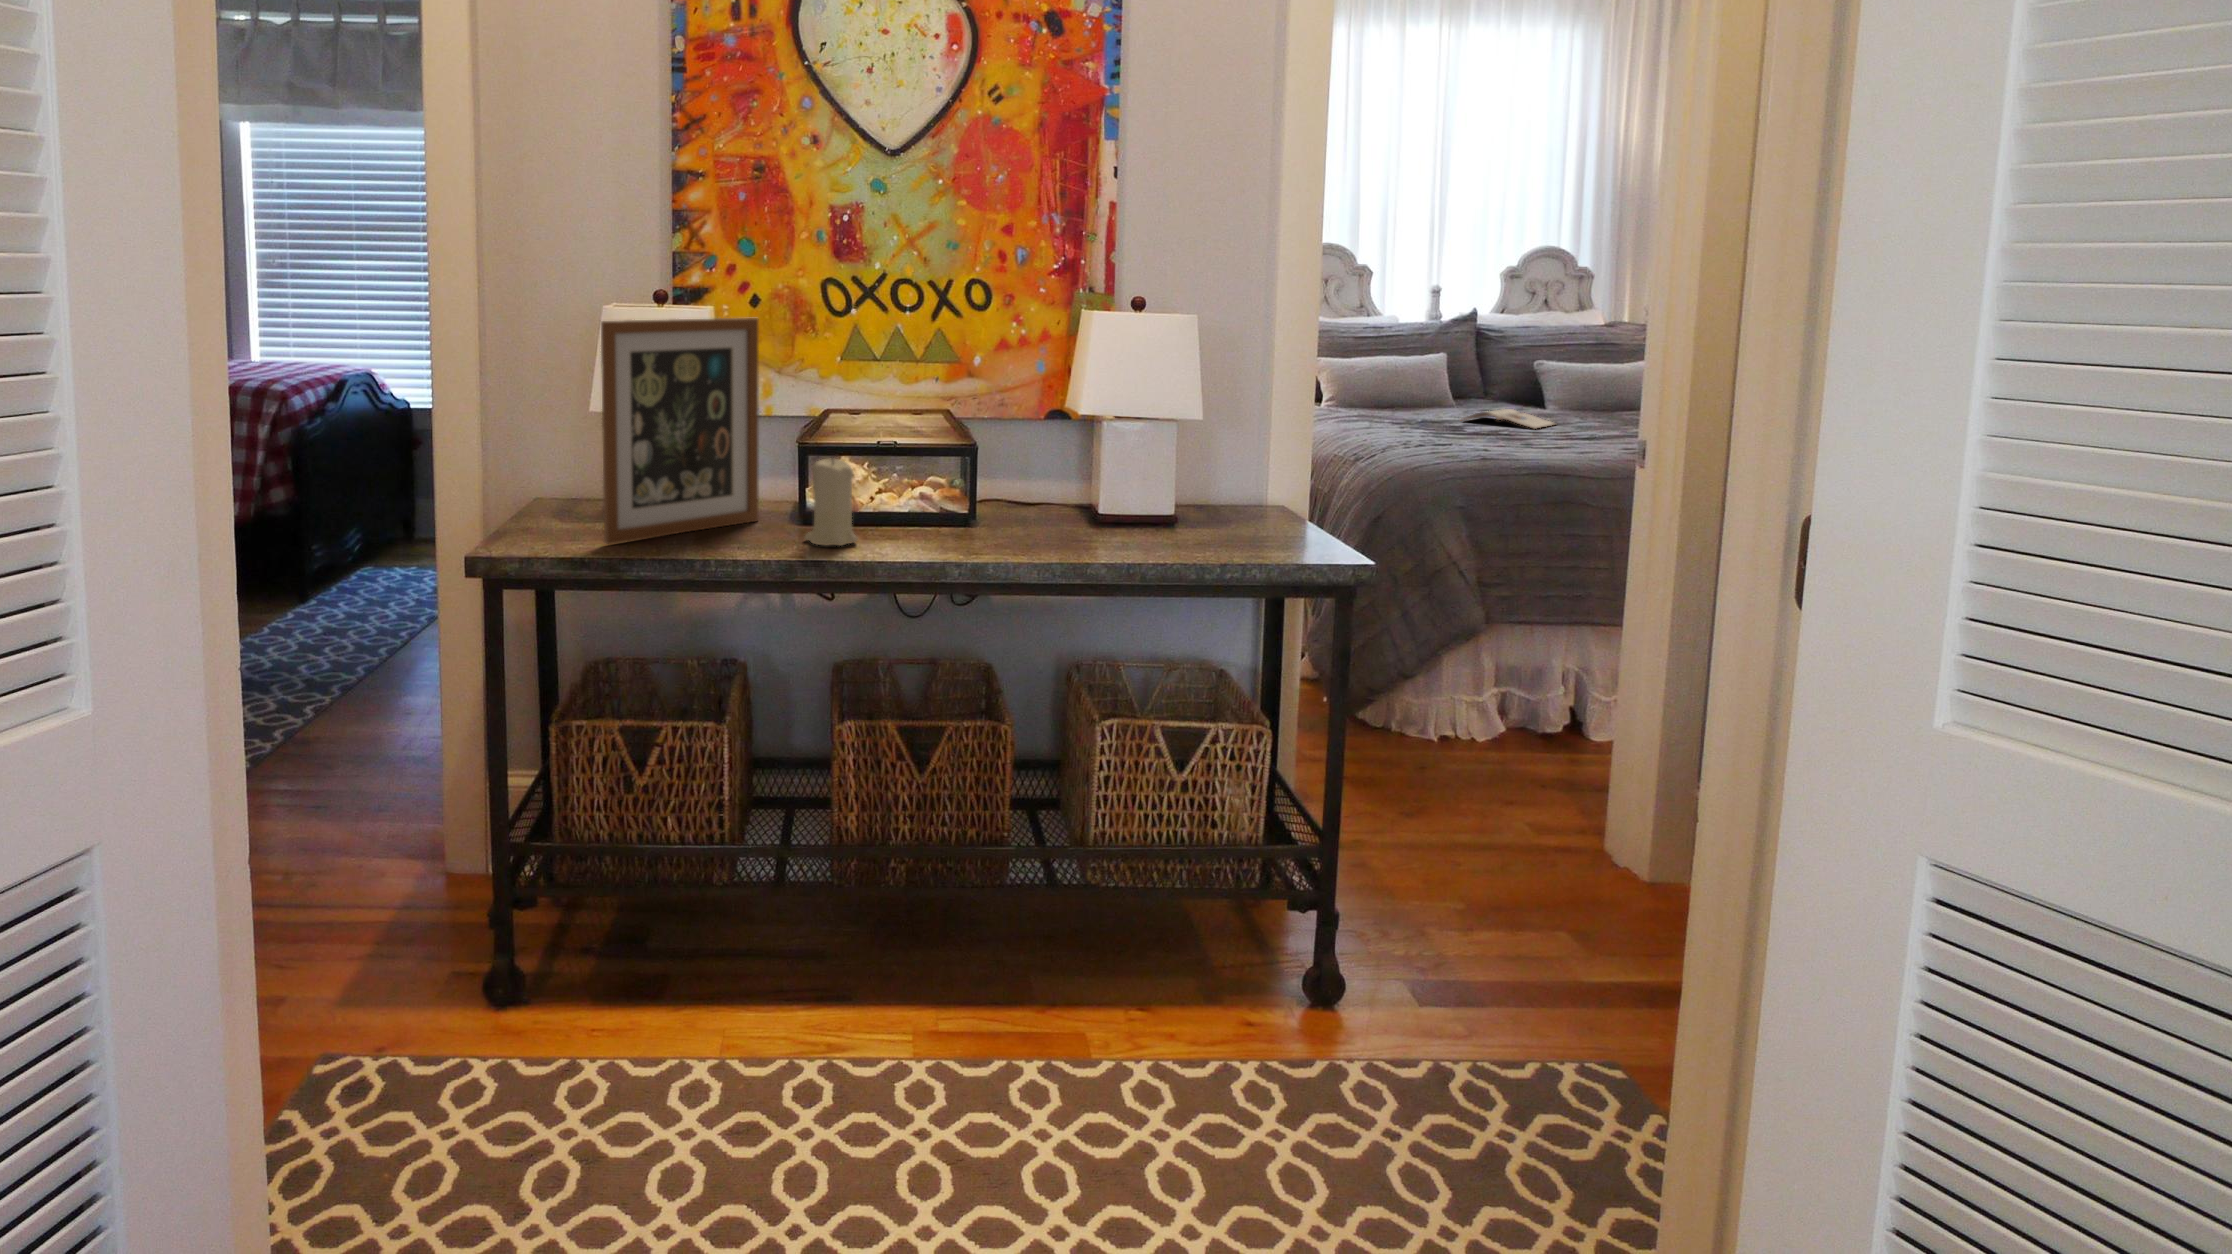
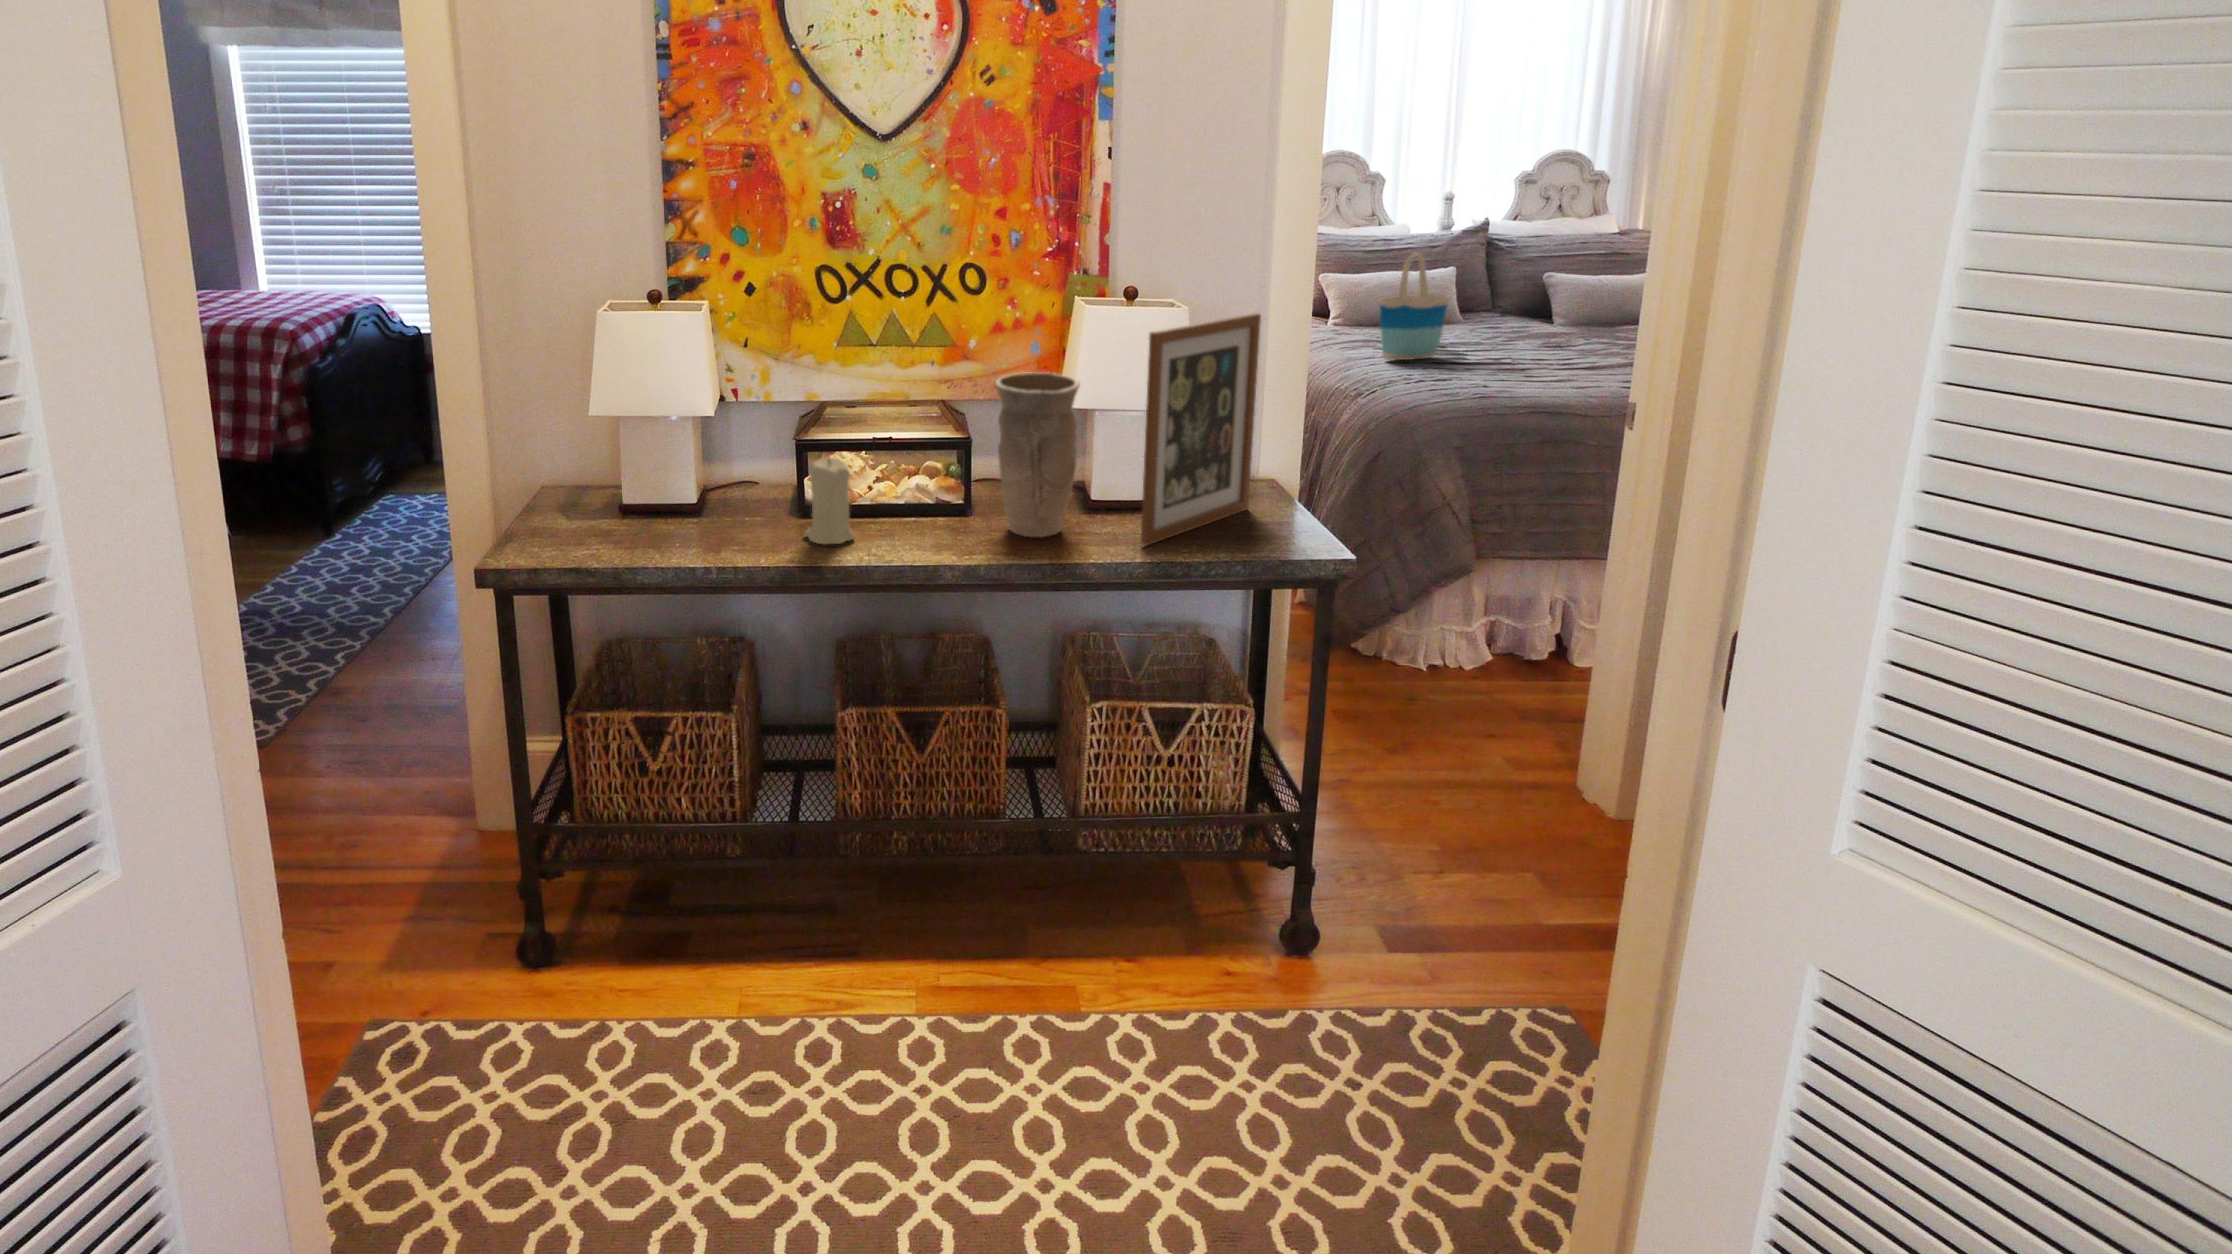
picture frame: present [601,318,759,544] -> present [1141,313,1261,545]
tote bag: none [1382,322,1452,431] -> present [1380,252,1449,360]
vase: none [1003,378,1089,544] -> present [995,372,1080,537]
magazine: present [1461,409,1555,429] -> none [1456,331,1552,355]

